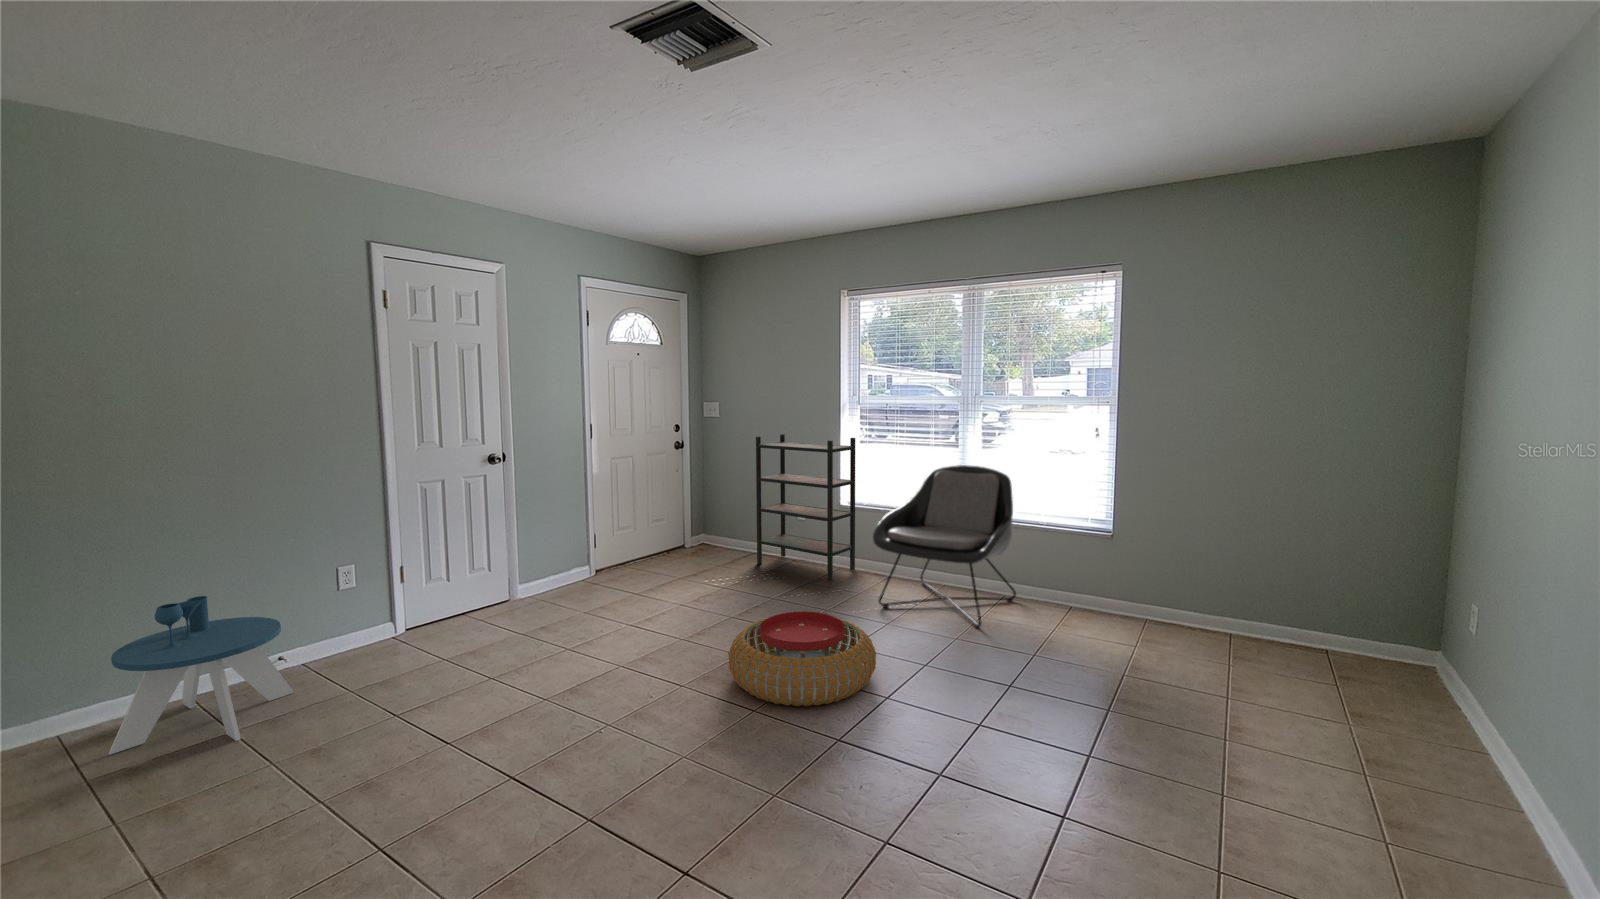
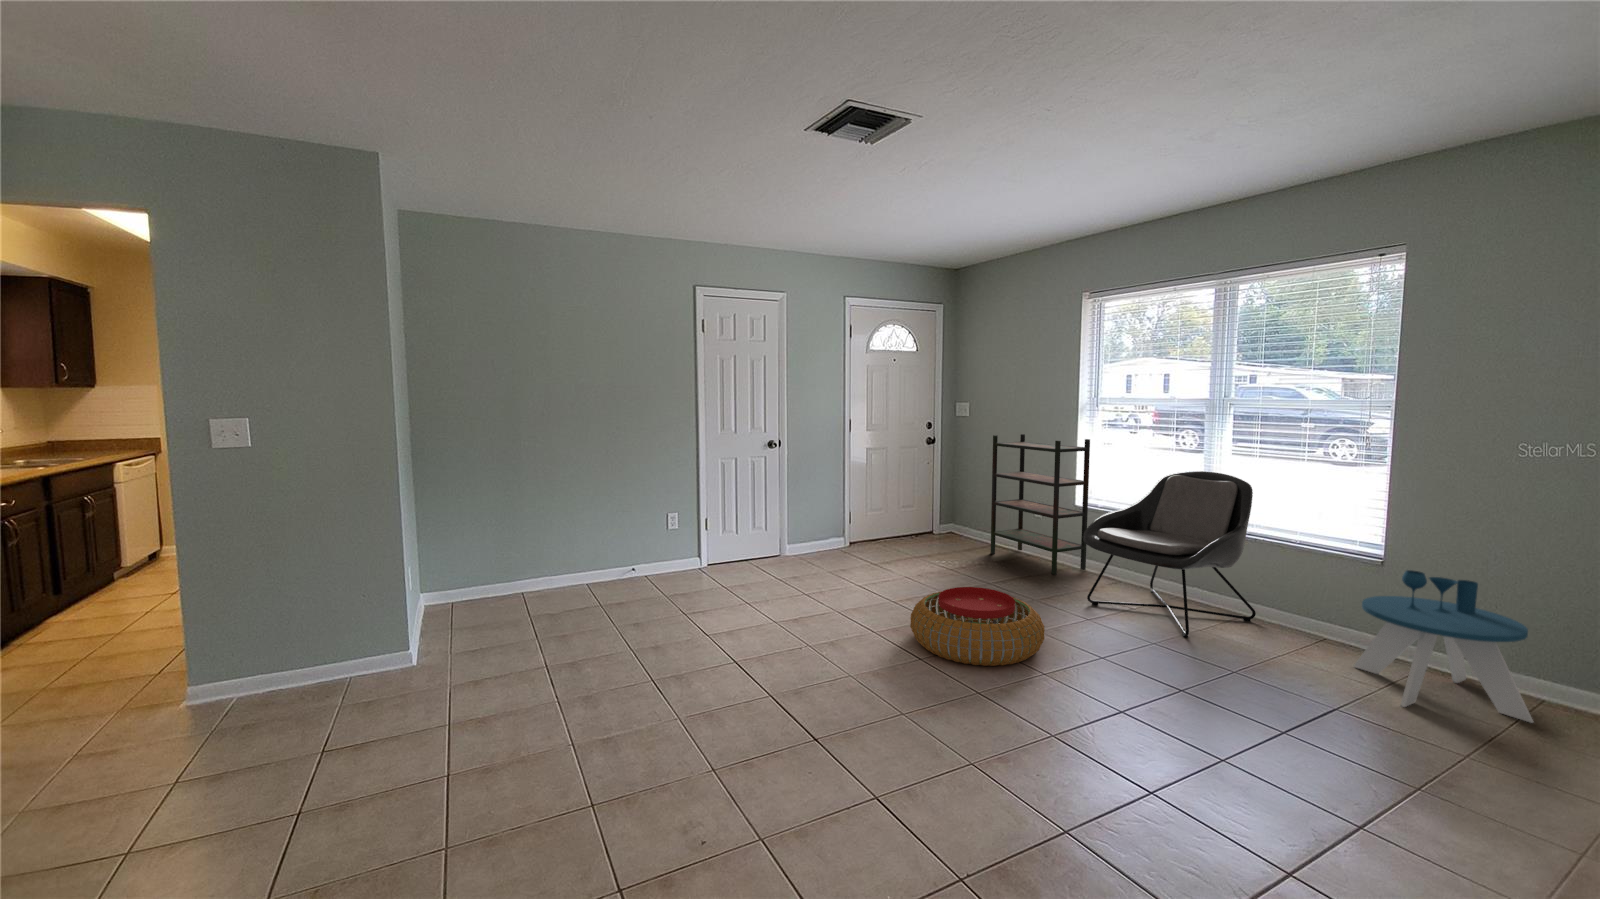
side table: present [109,596,294,755] -> present [1353,570,1533,723]

